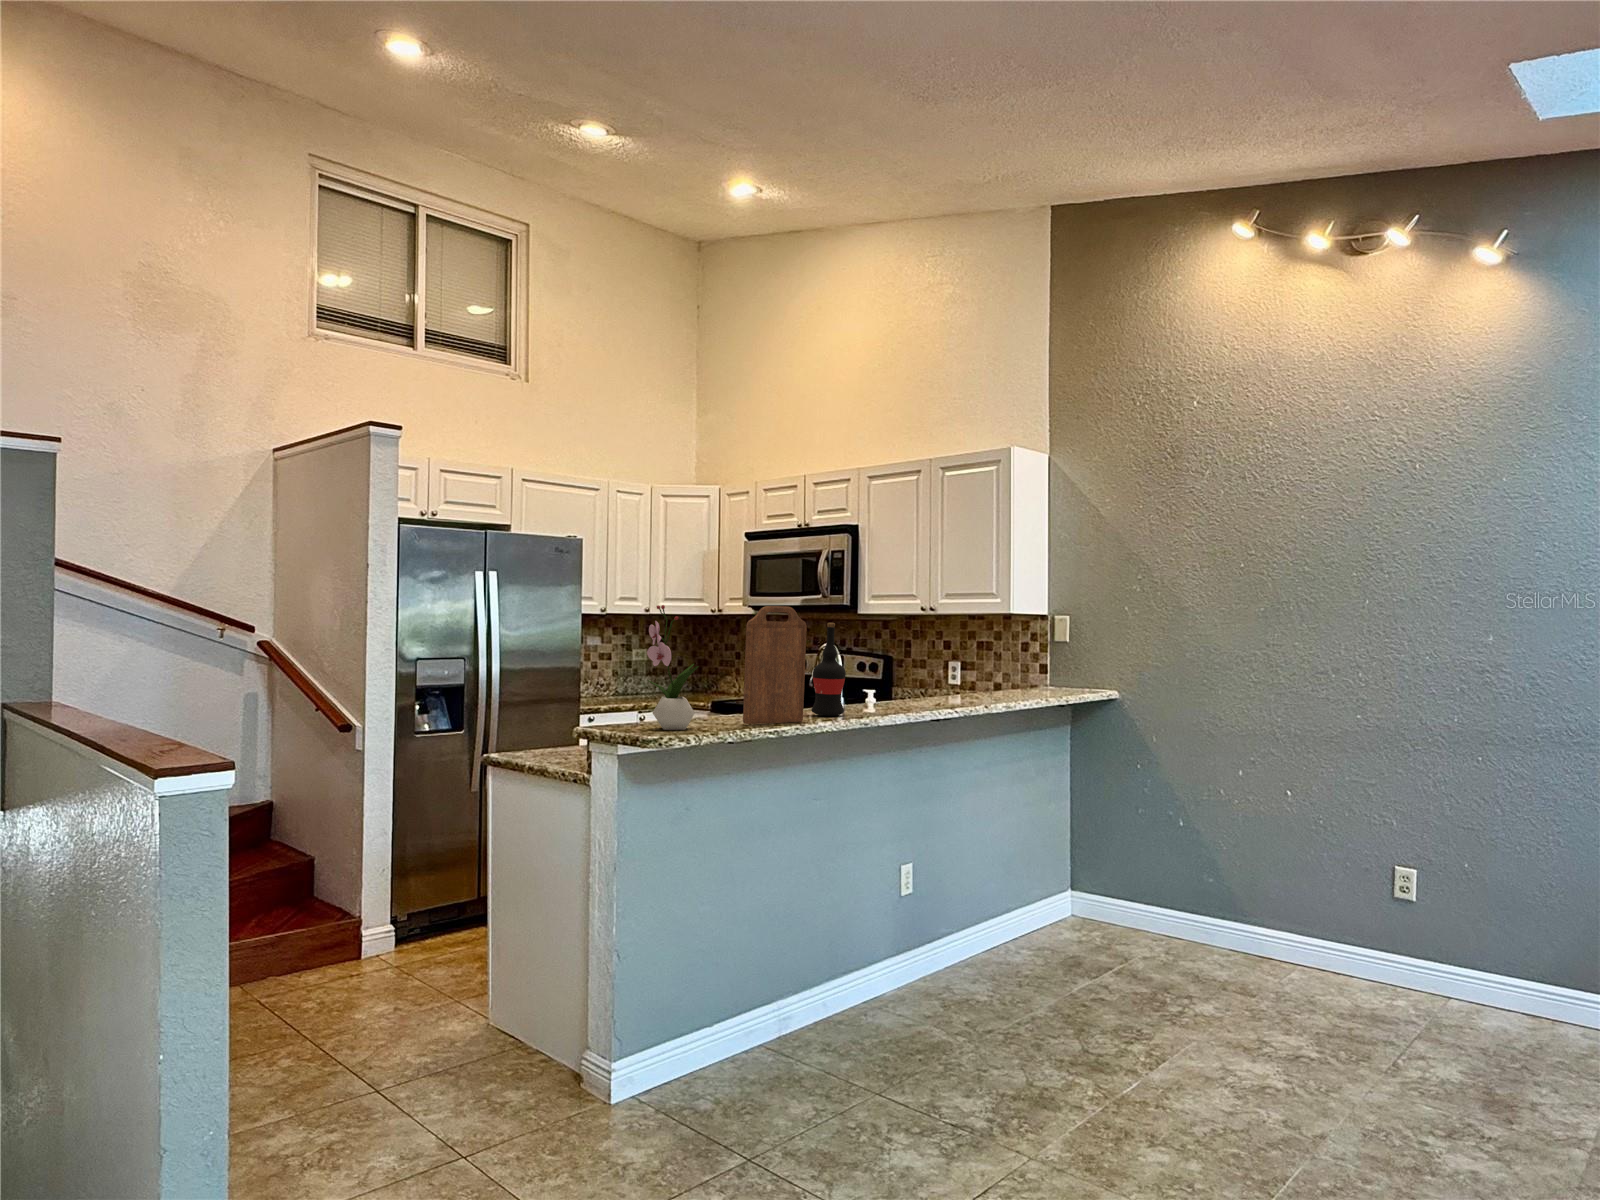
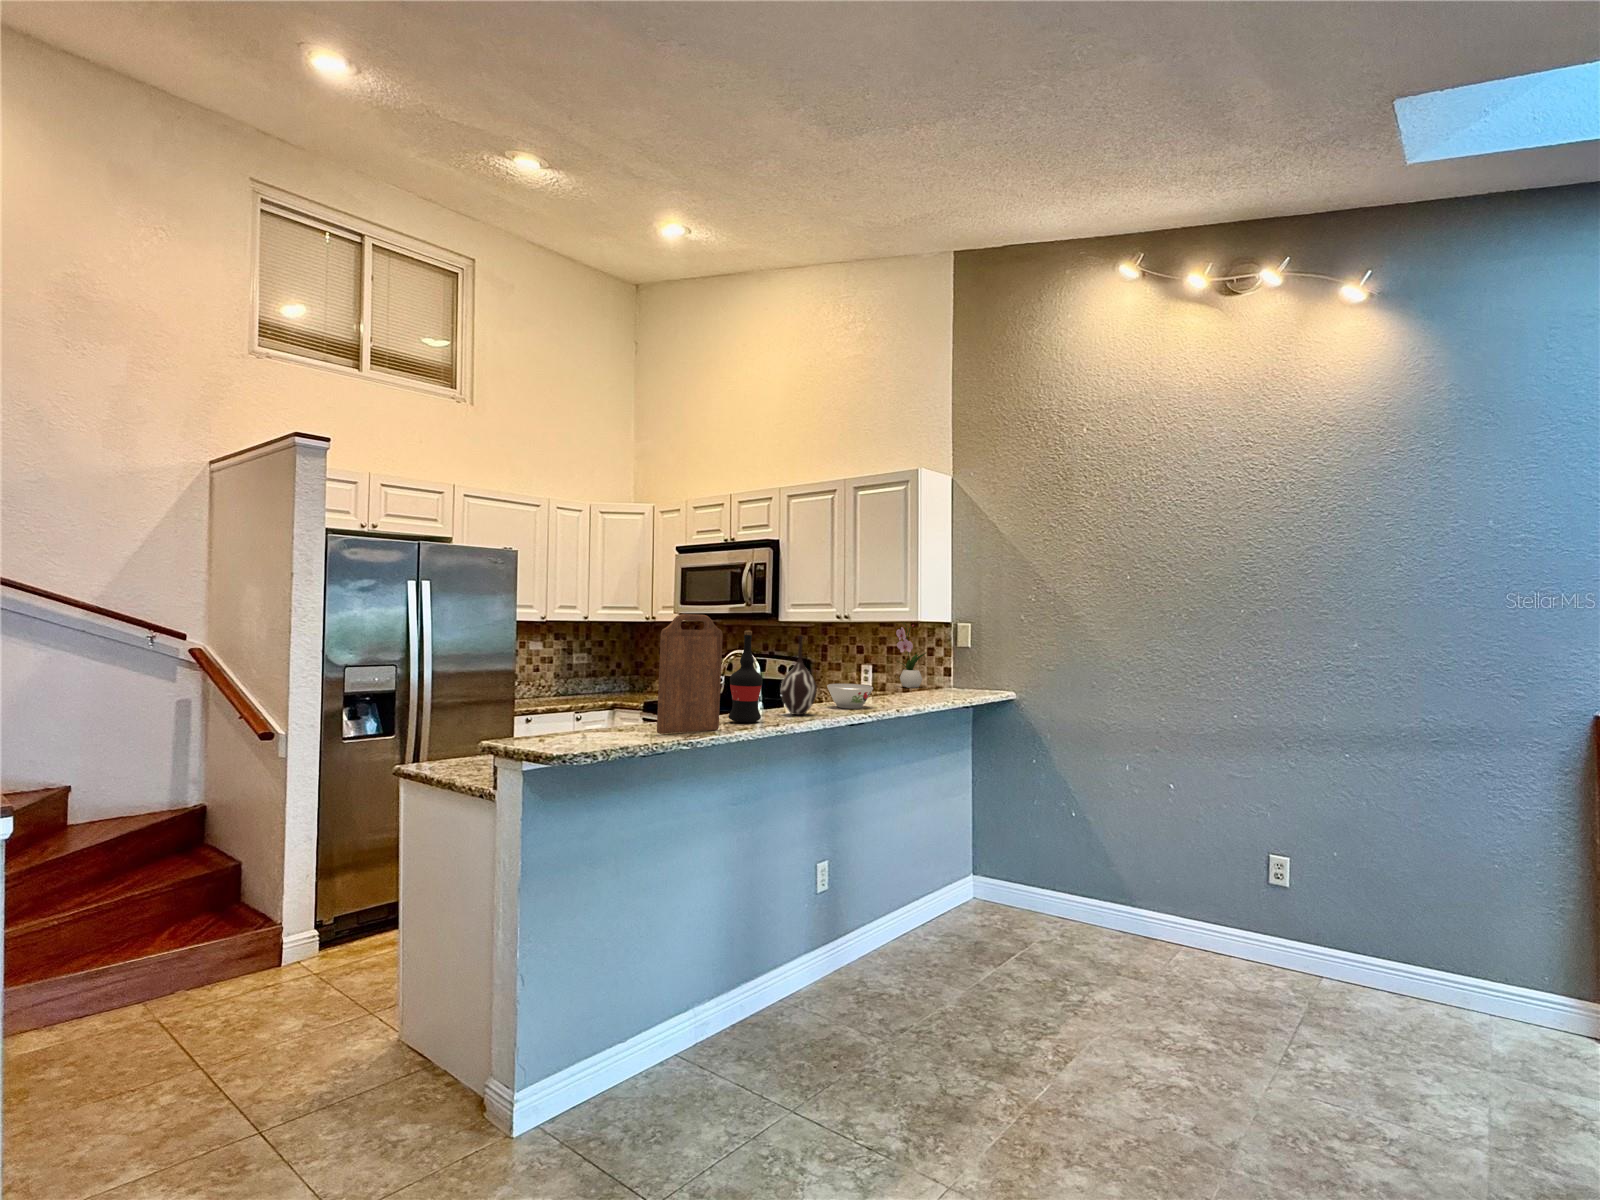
flower arrangement: present [647,605,698,730] -> present [896,623,926,688]
vase: none [864,628,901,710] -> present [781,636,817,715]
bowl: none [912,679,961,705] -> present [827,684,873,709]

